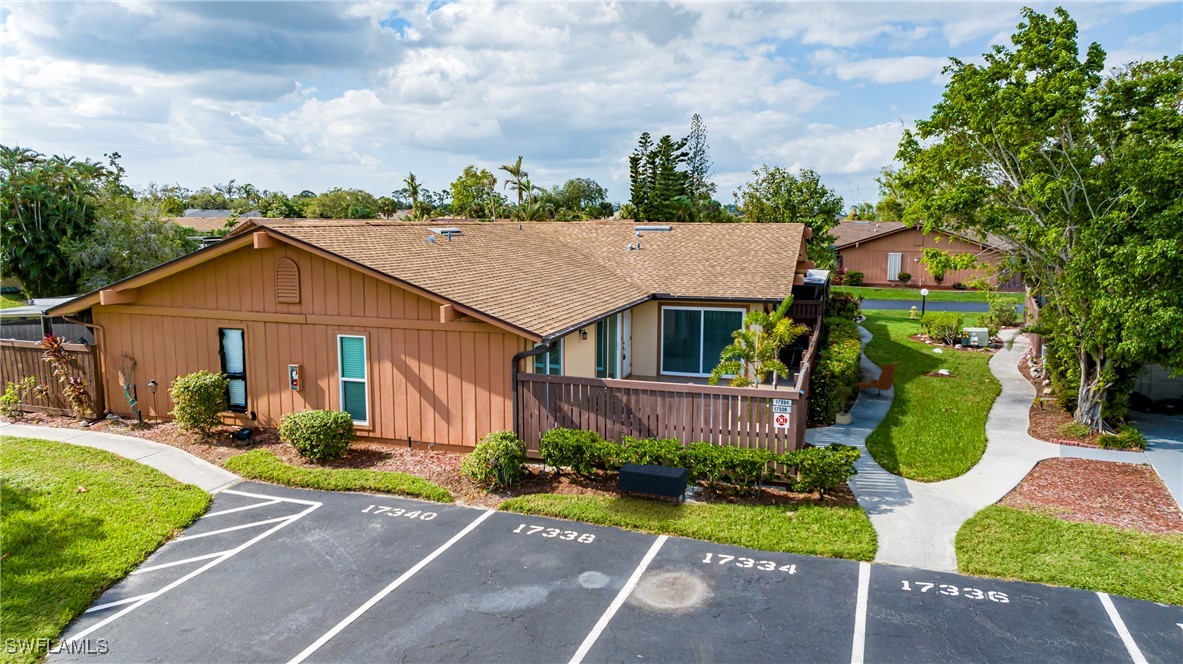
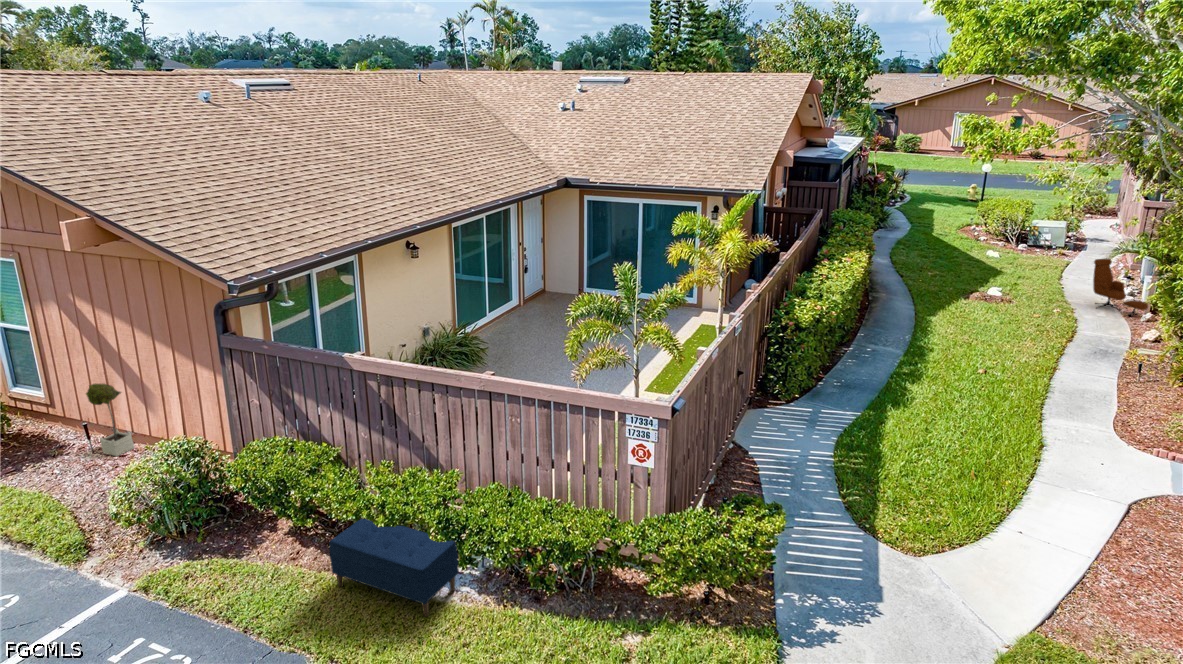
lounge chair: present [856,364,896,397] -> present [1093,259,1148,317]
potted tree: present [835,386,852,424] -> present [86,384,134,456]

